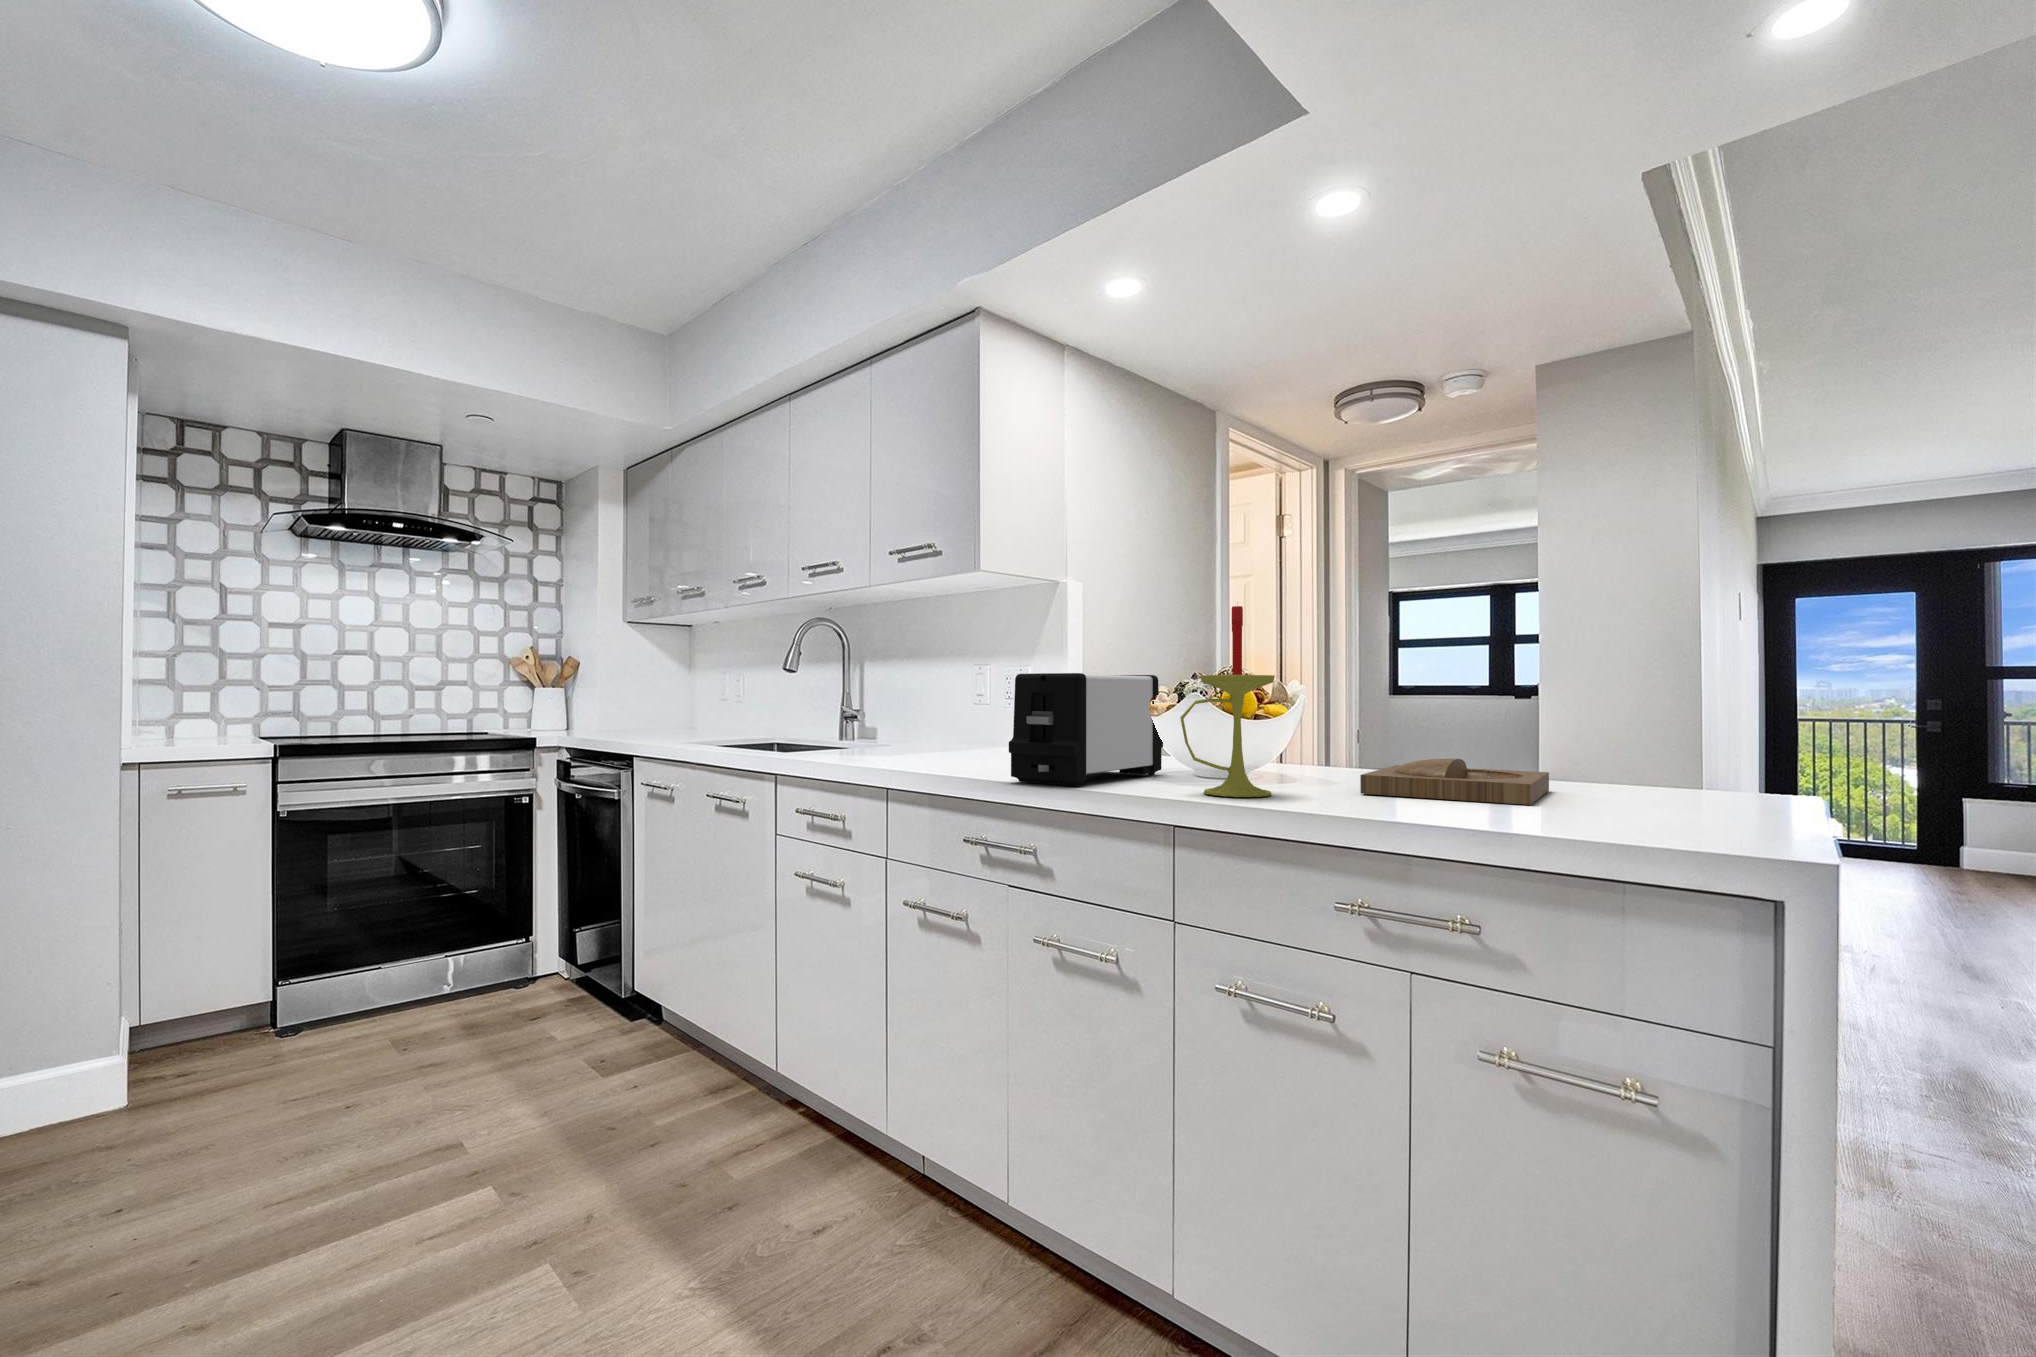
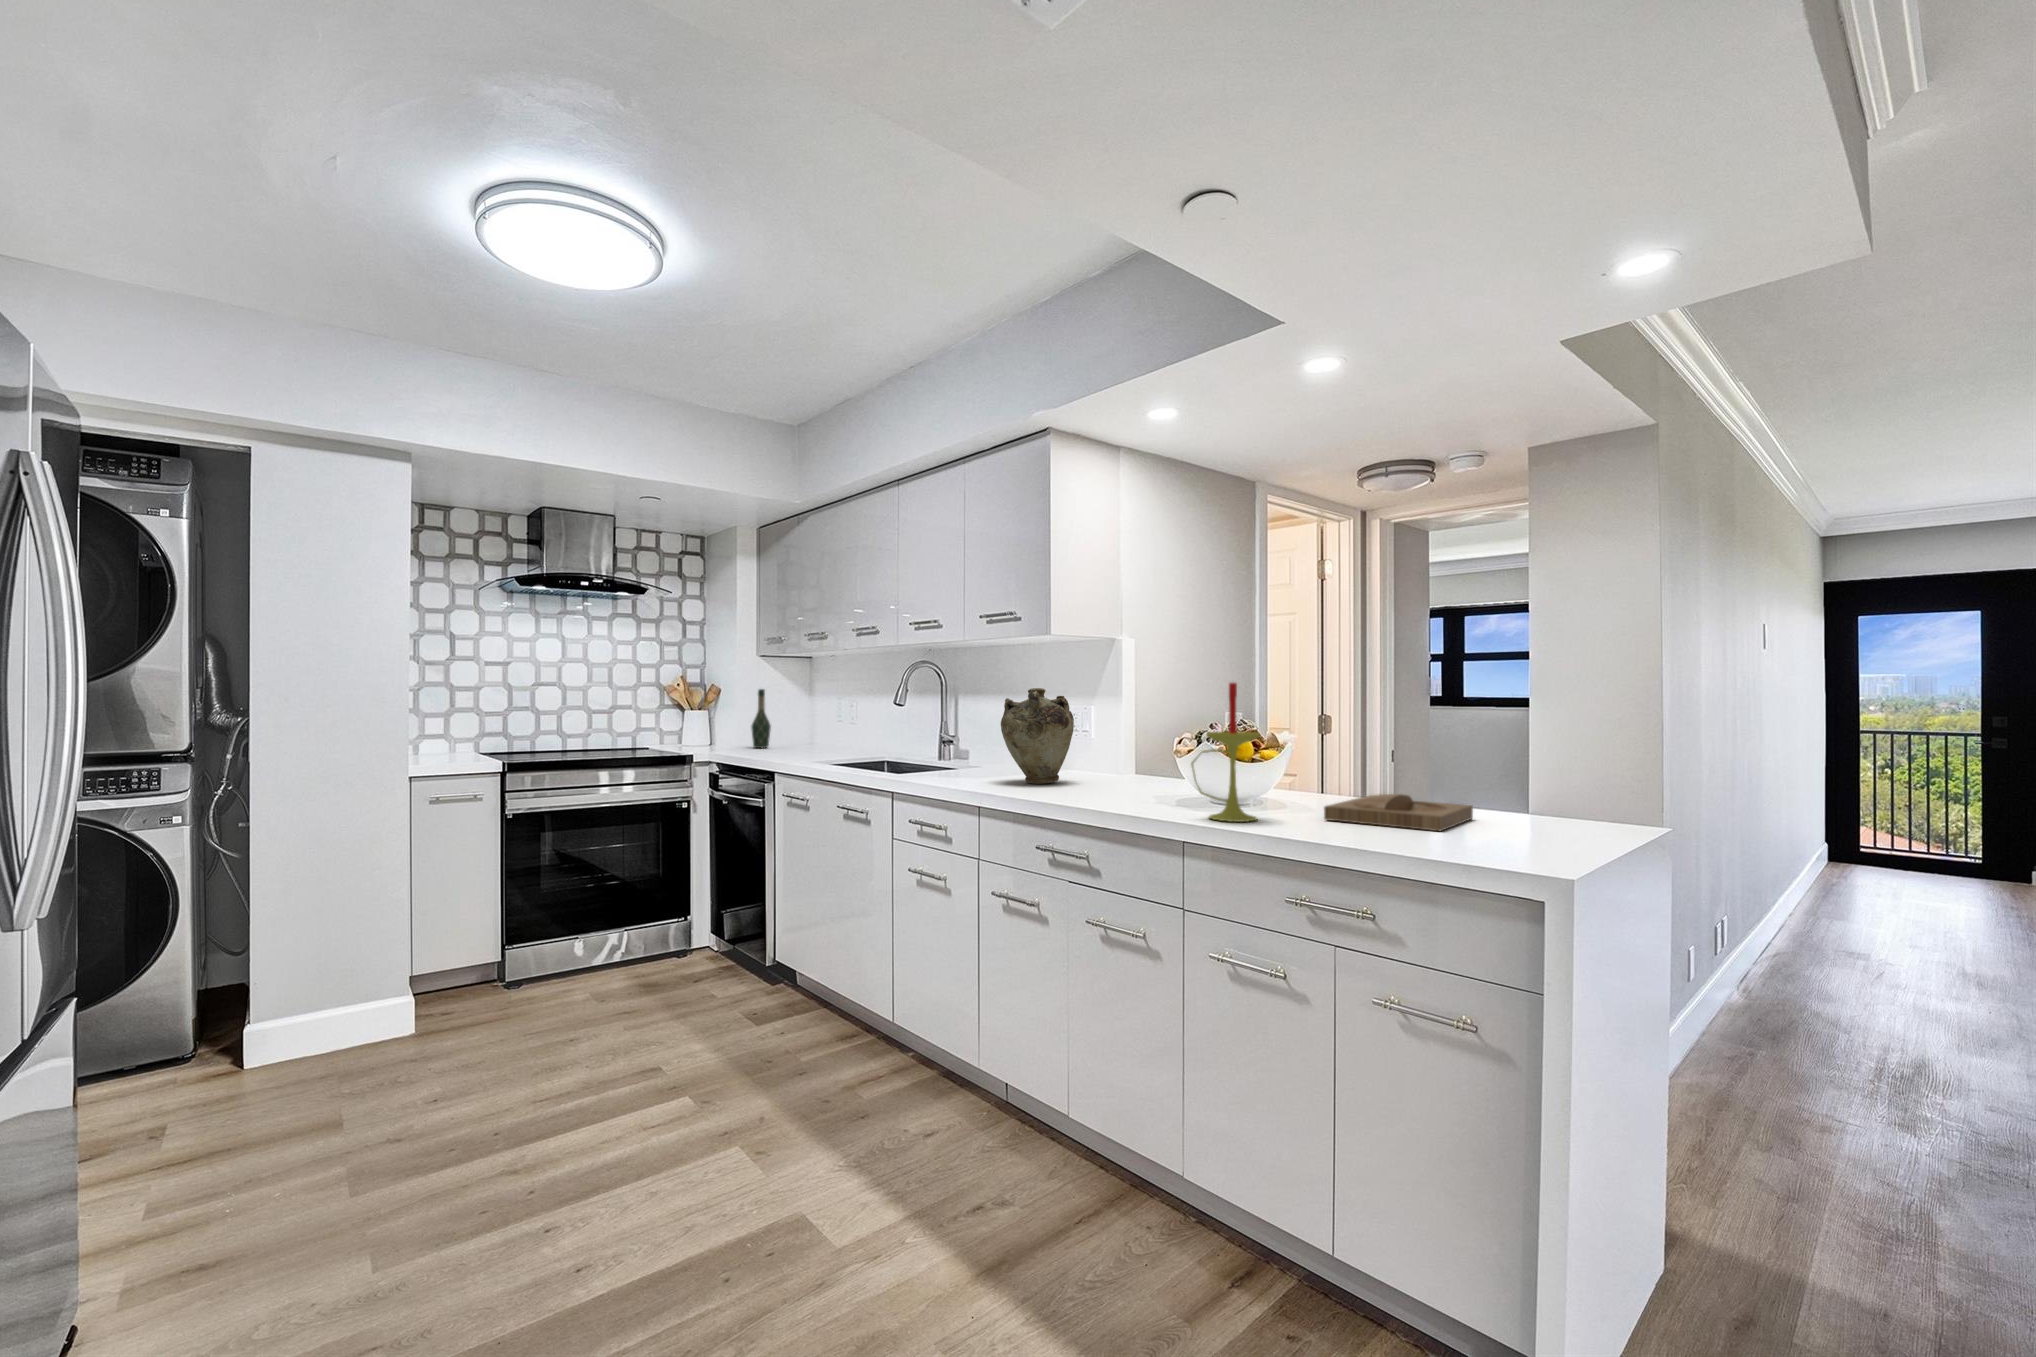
vase: none [917,640,1010,760] -> present [1001,688,1074,784]
wine bottle: none [617,661,642,732] -> present [751,689,771,748]
toaster: present [1009,673,1163,786] -> none [1068,723,1188,810]

